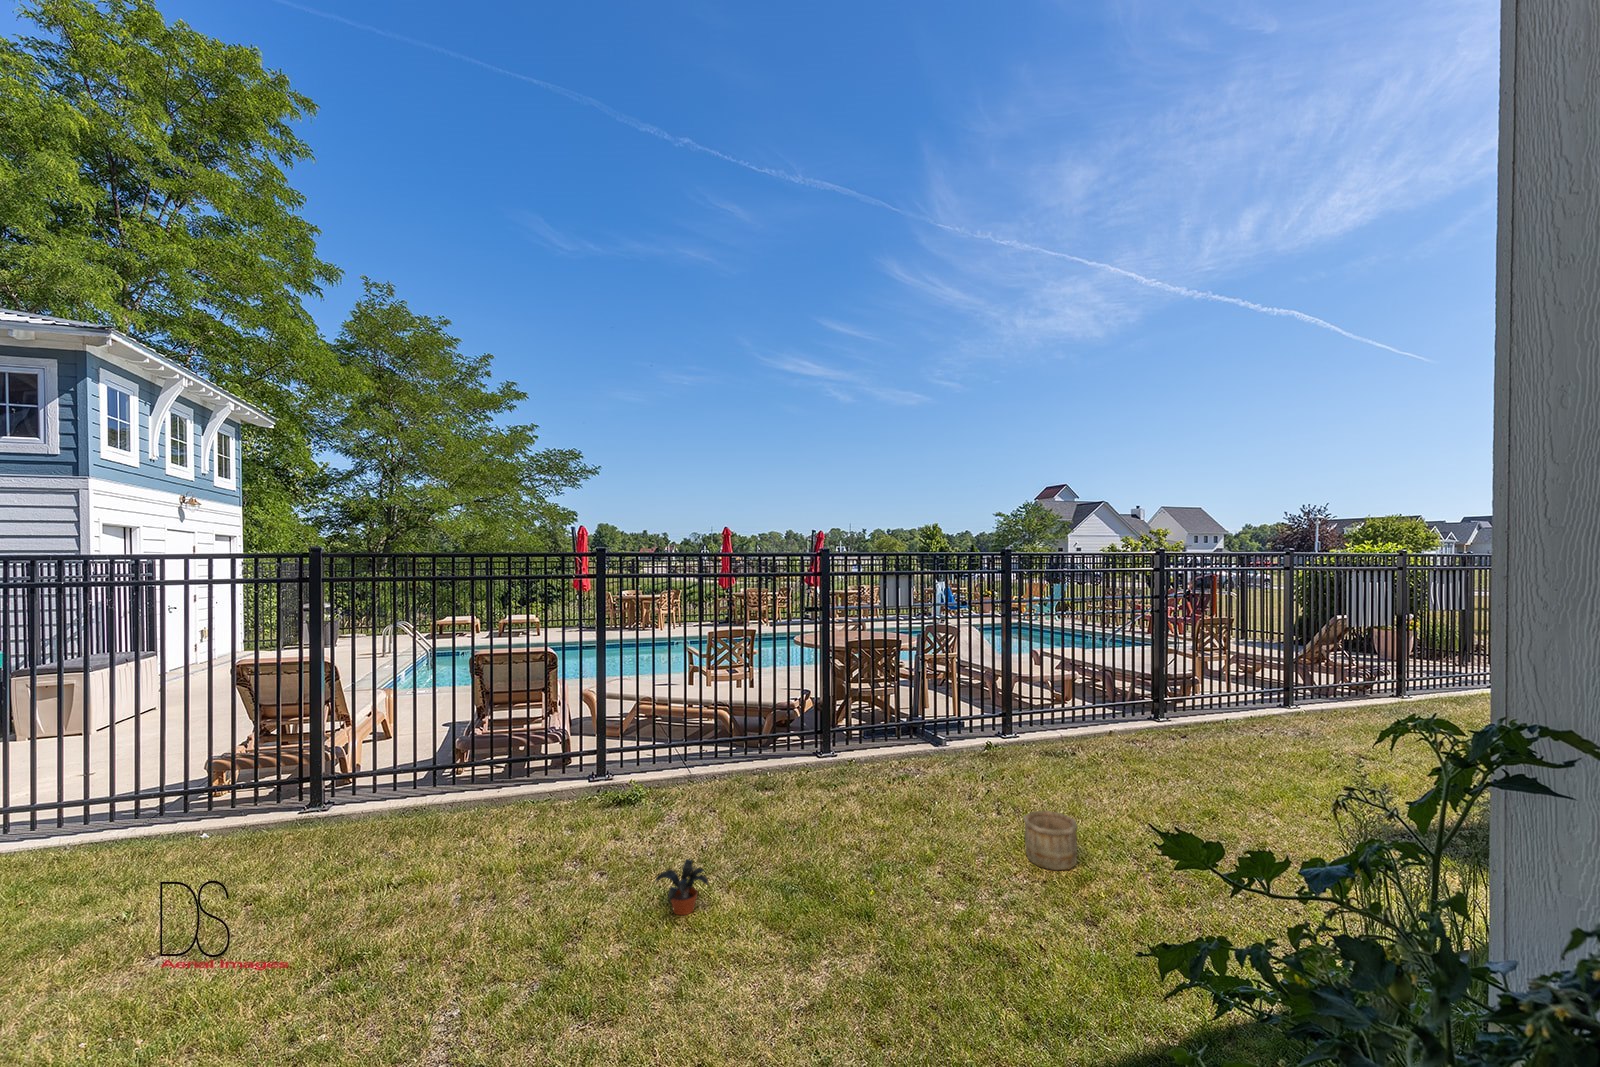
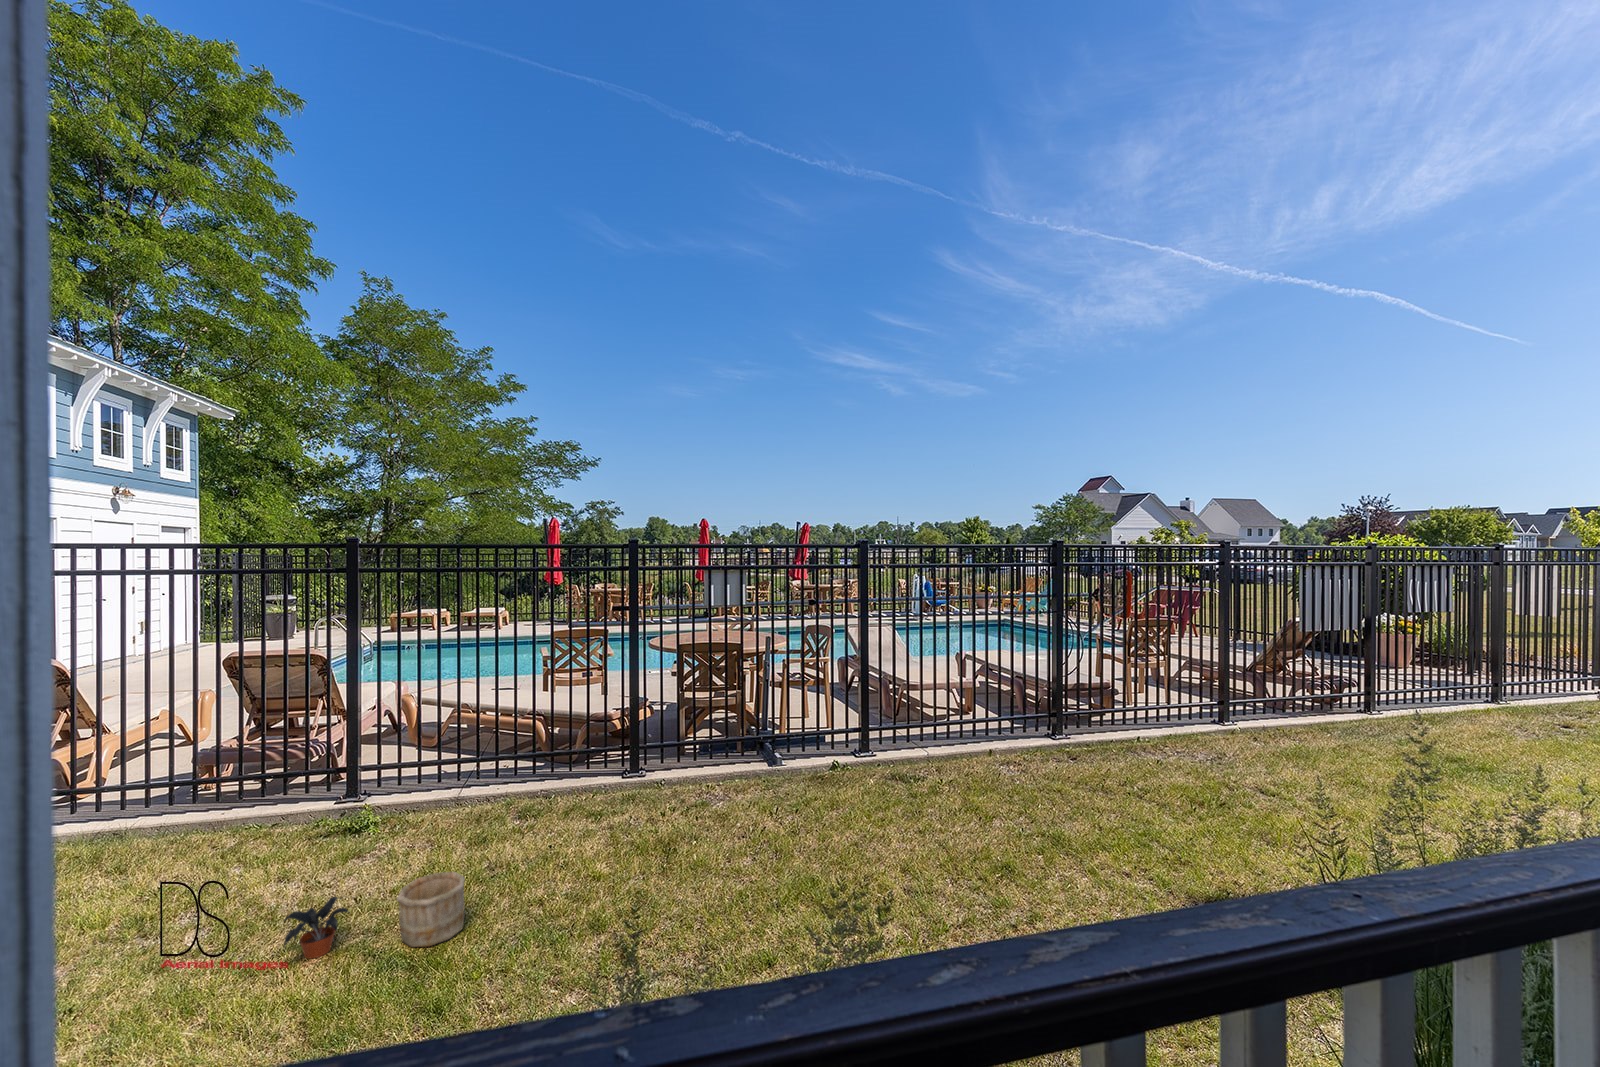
wooden bucket: present [1023,811,1078,870] -> present [397,872,465,947]

